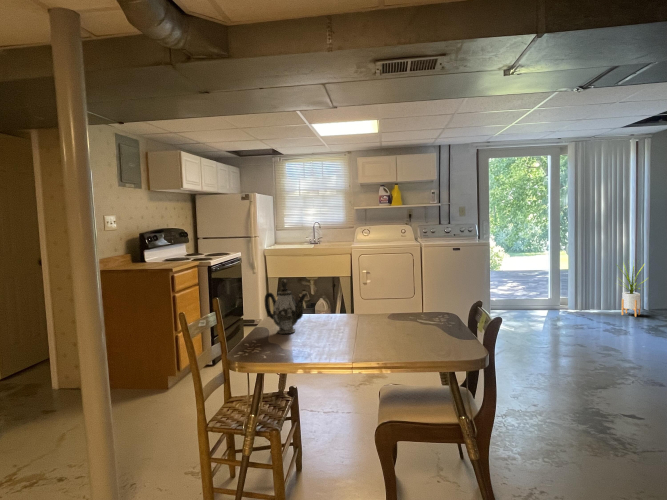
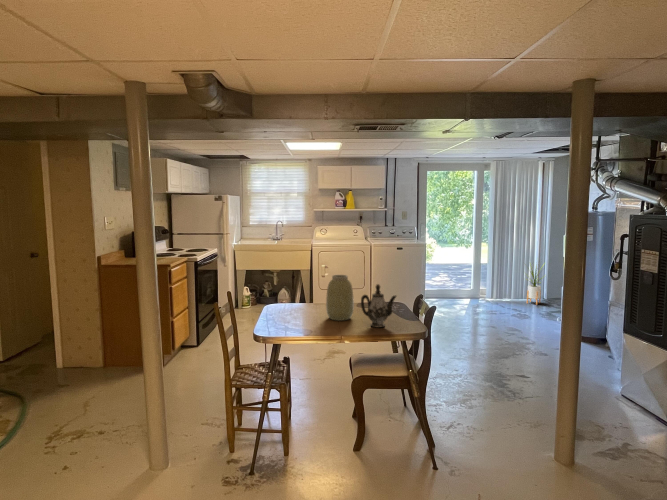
vase: none [340,273,378,338] -> present [326,275,354,321]
teapot: present [265,279,307,334] -> present [361,284,396,328]

